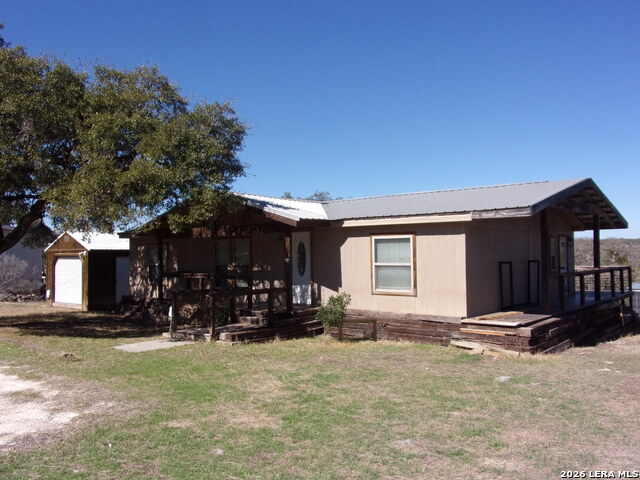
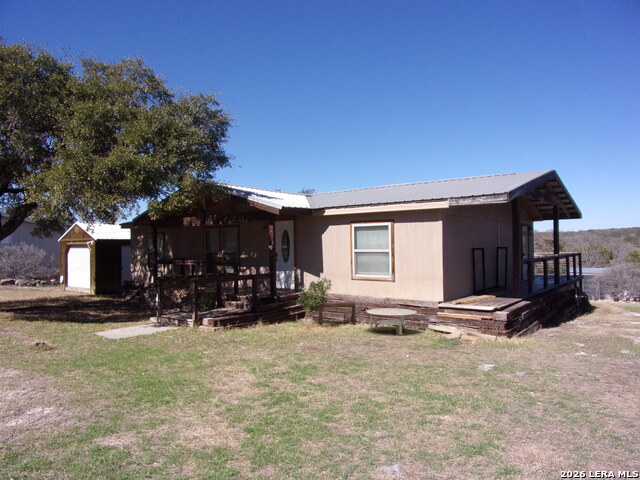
round table: none [388,324,440,351] -> present [367,308,417,336]

